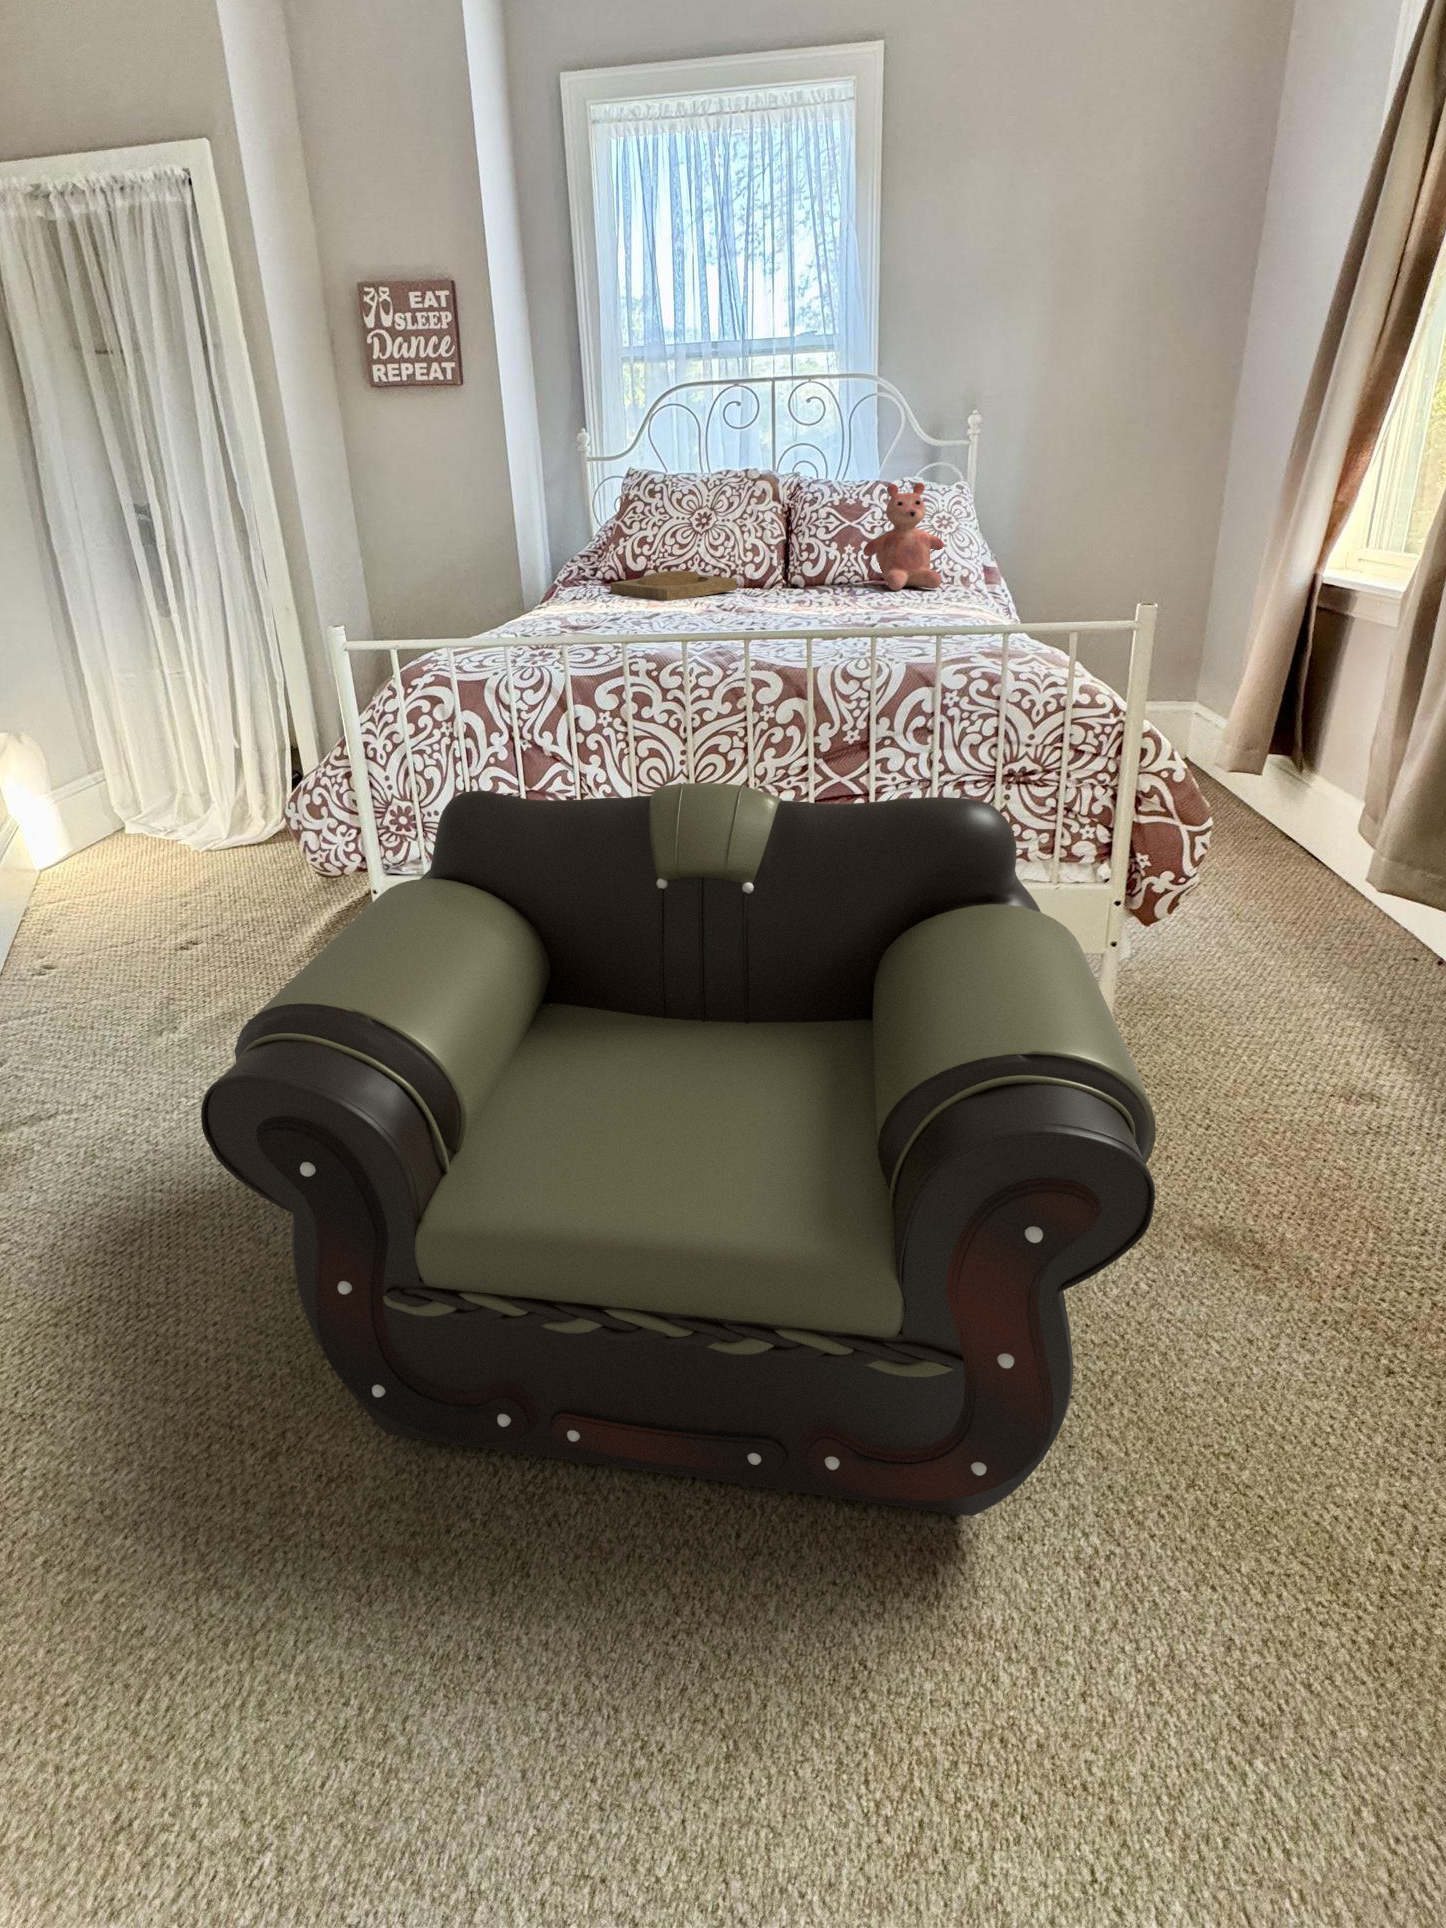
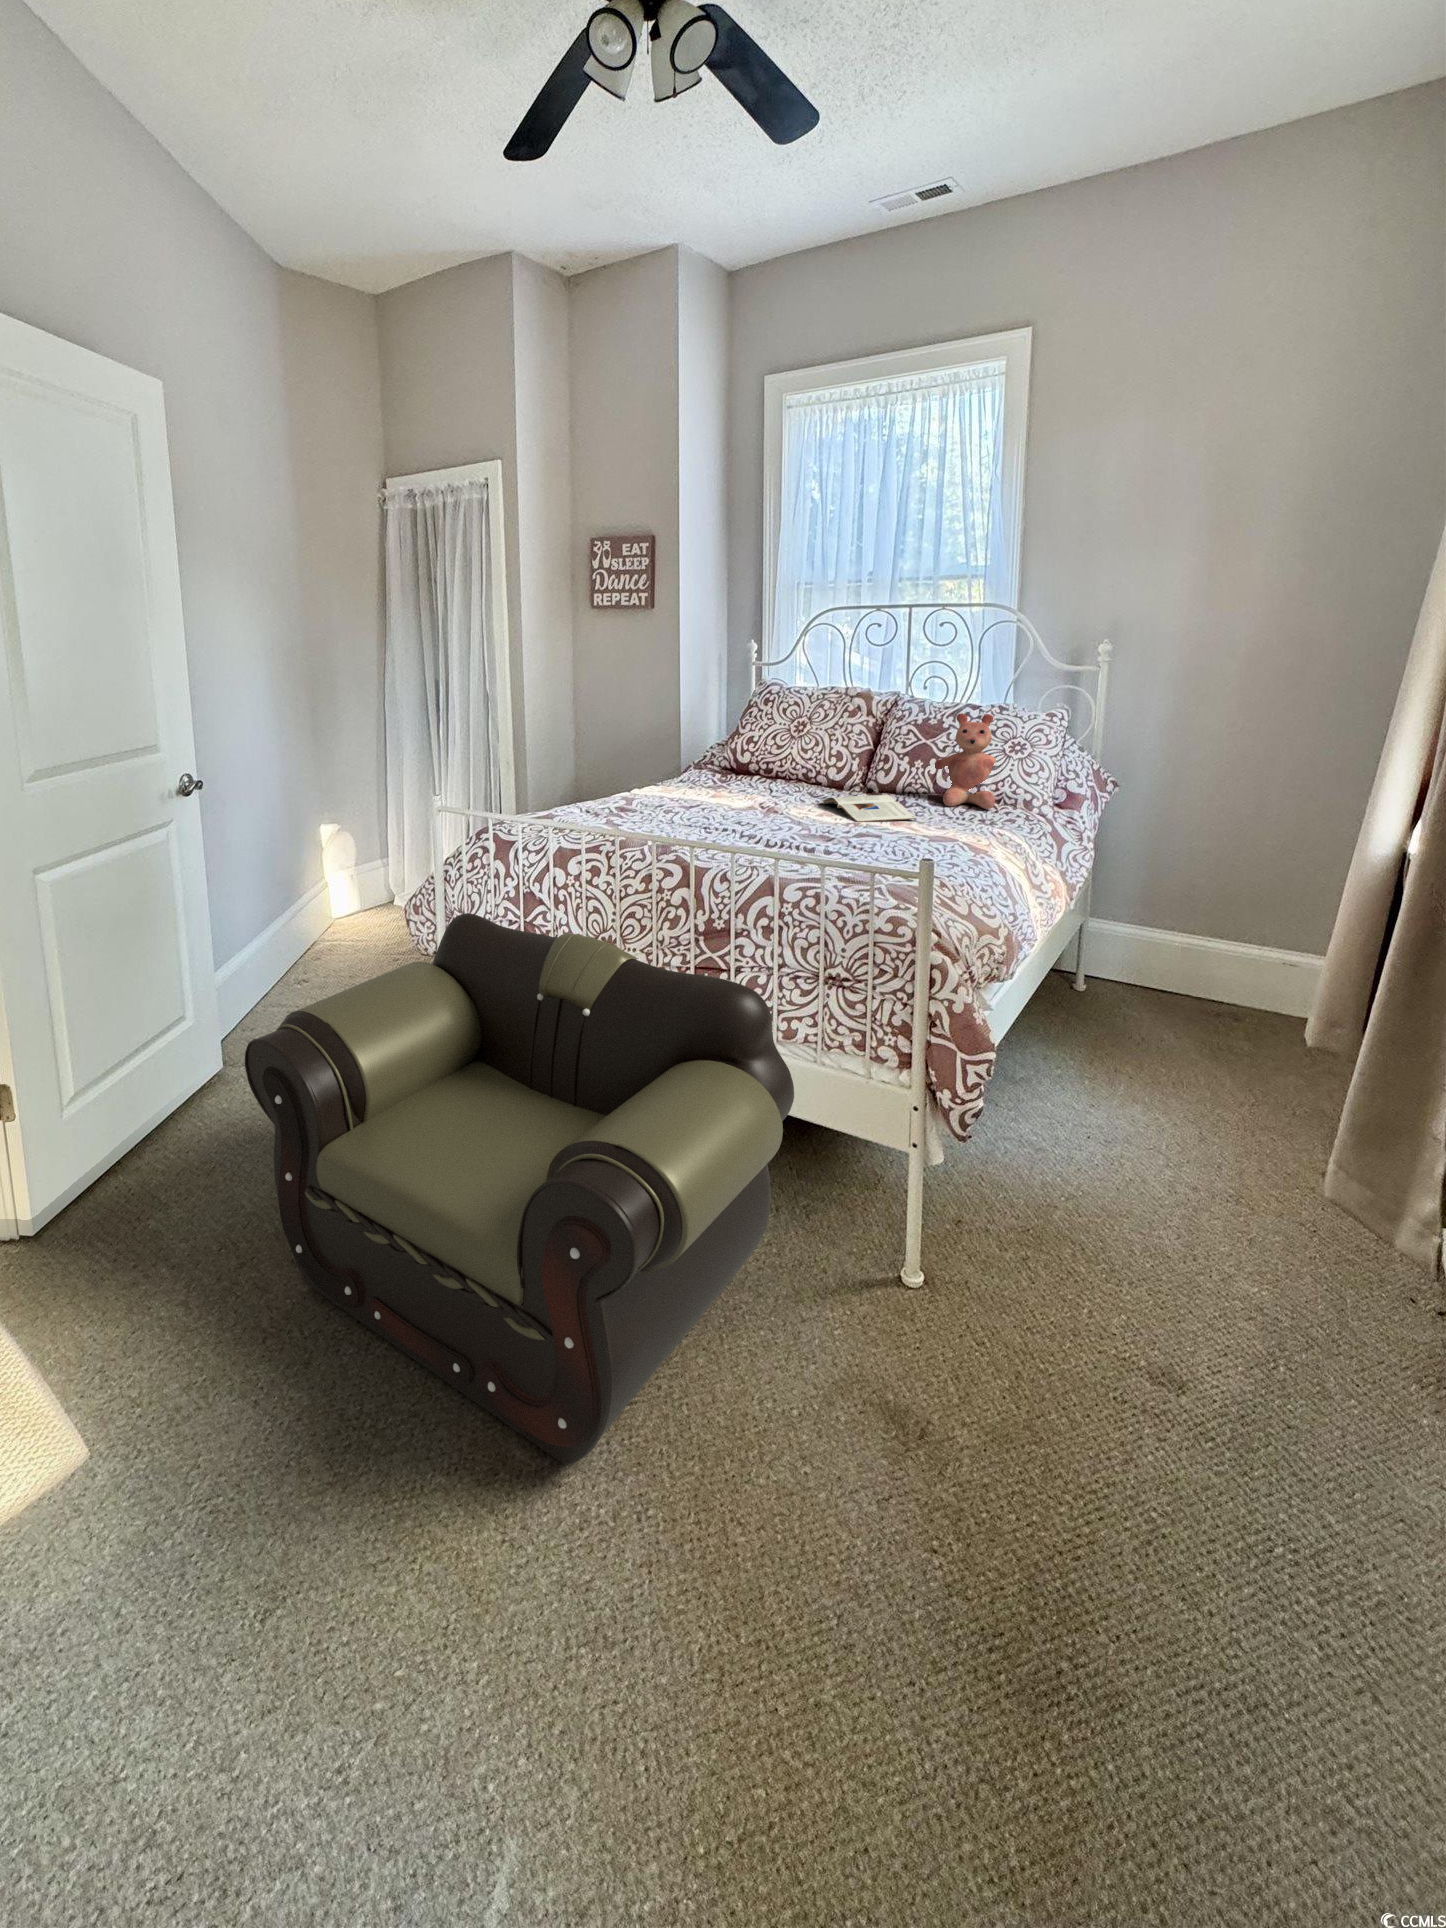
tray: present [610,571,737,601] -> none [712,767,809,793]
magazine: none [773,582,896,612] -> present [820,795,916,822]

